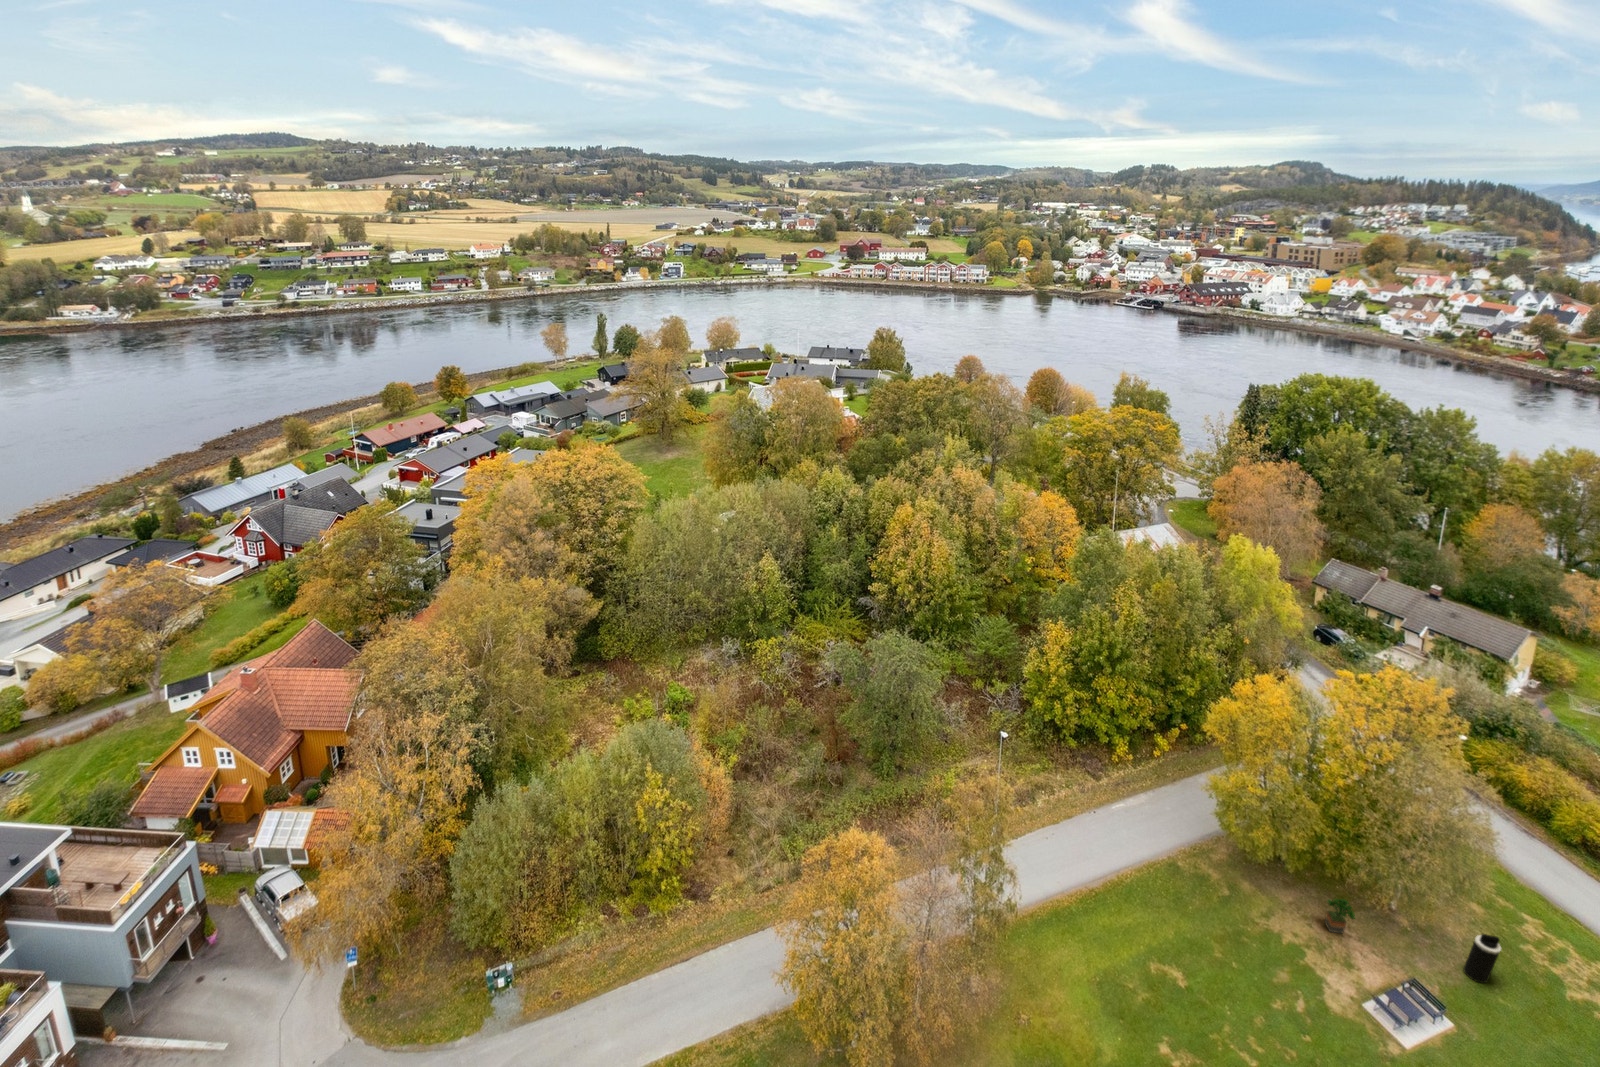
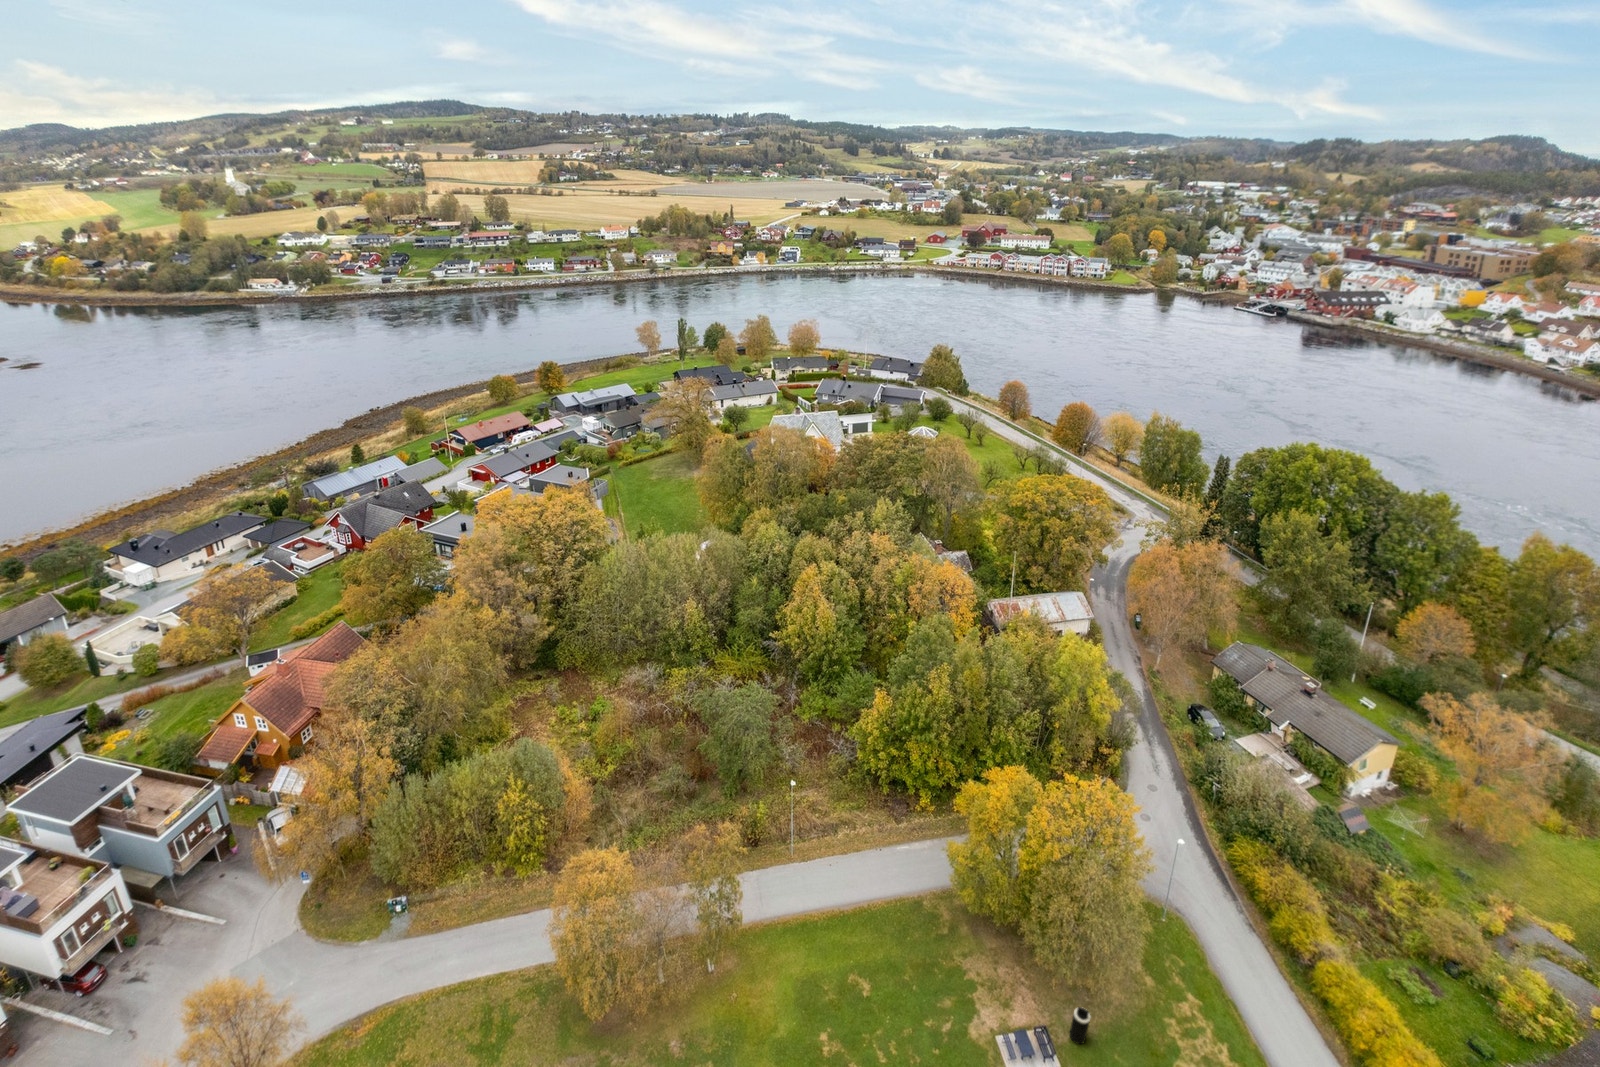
potted tree: present [1325,899,1355,933] -> none [985,958,1003,986]

